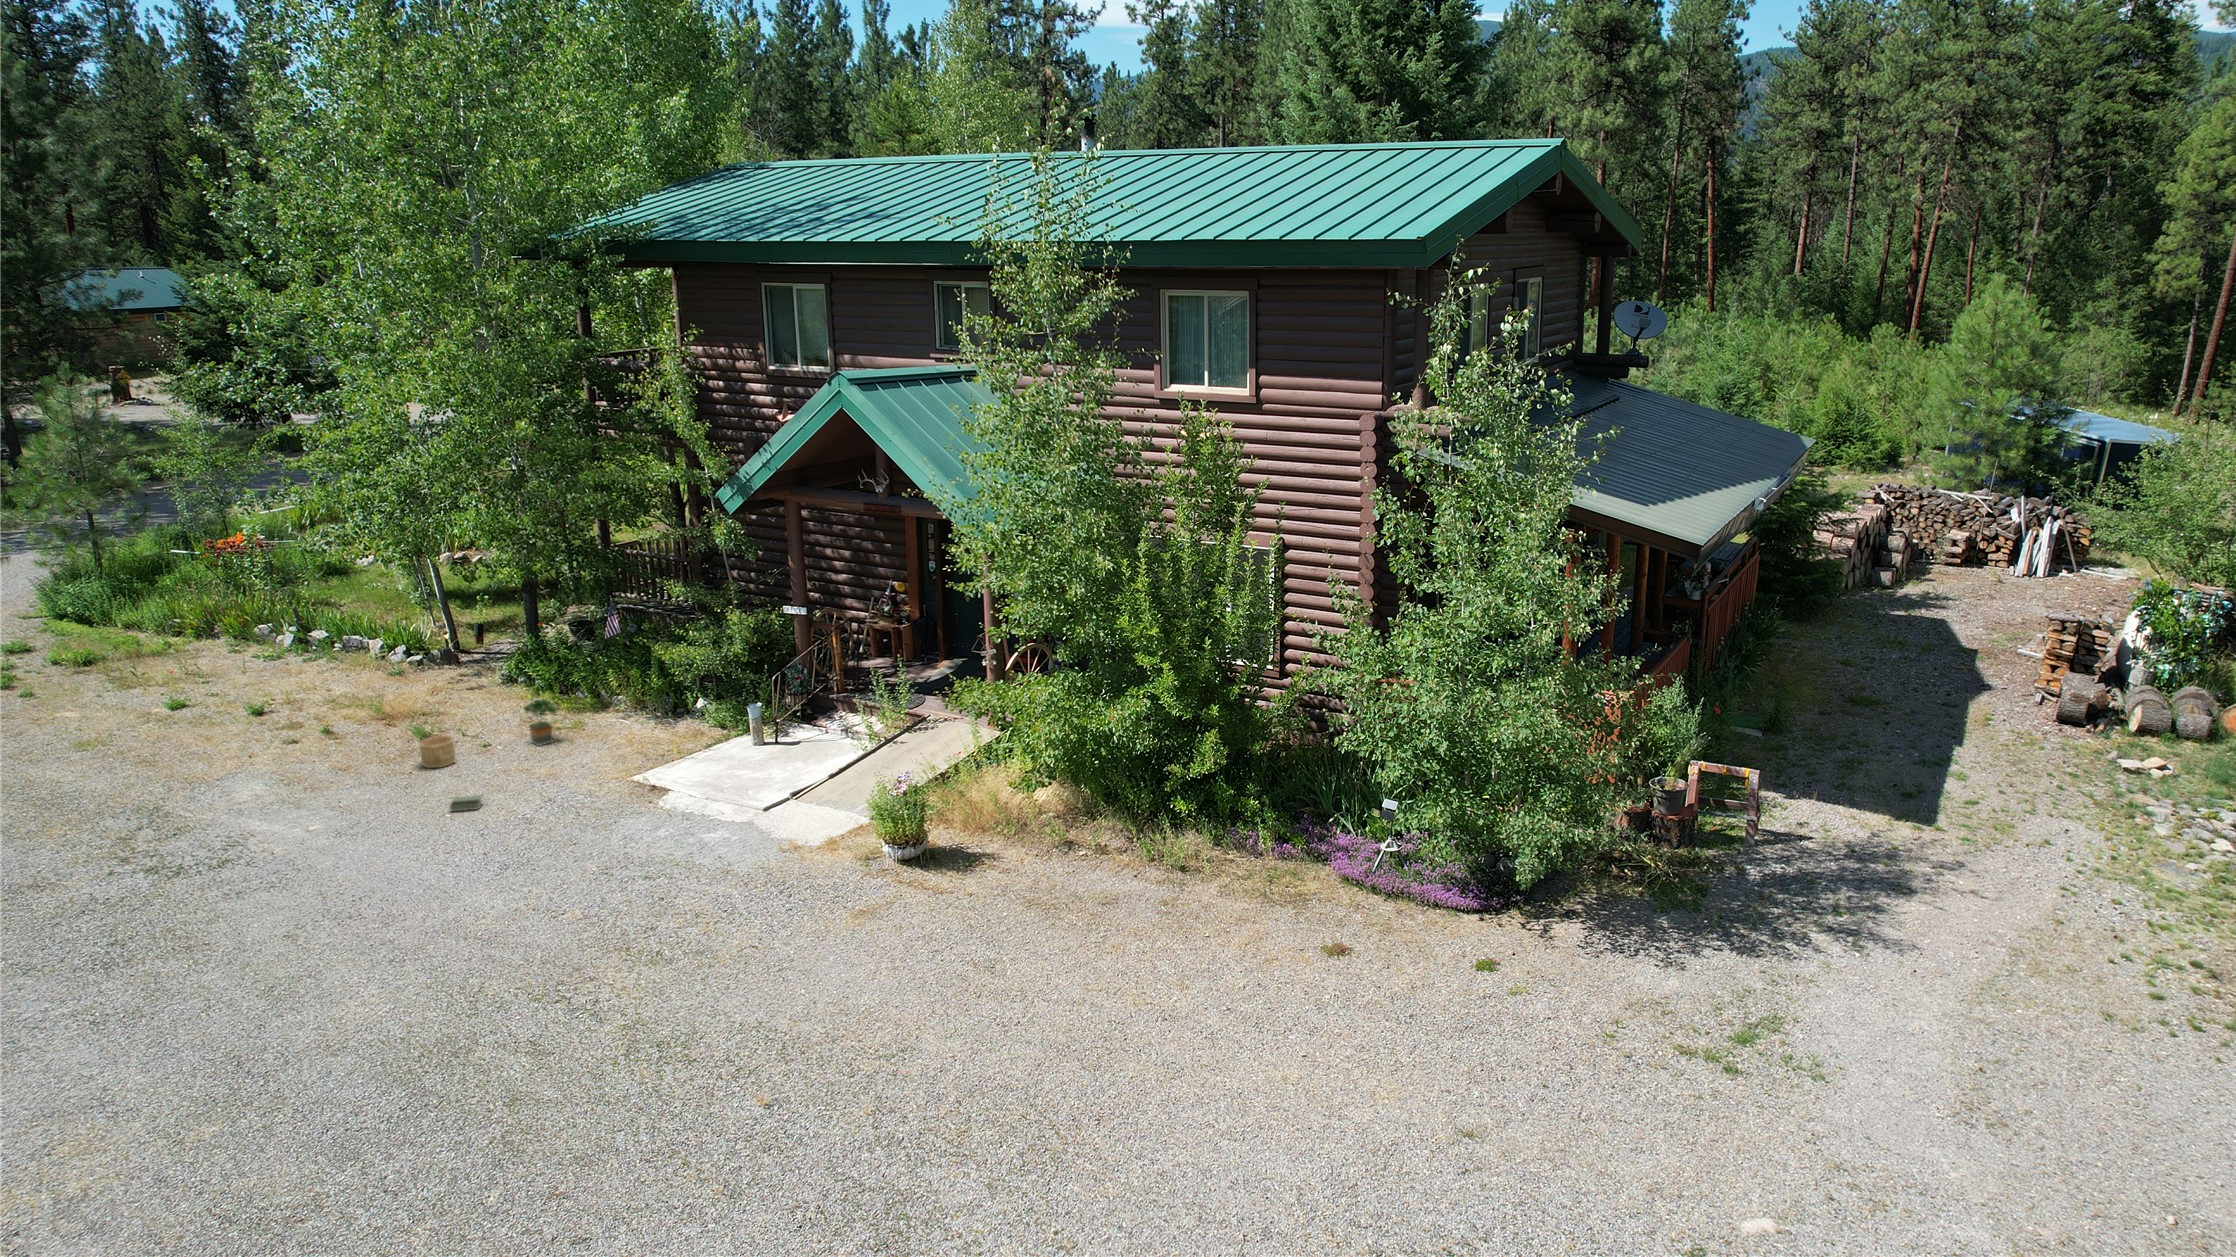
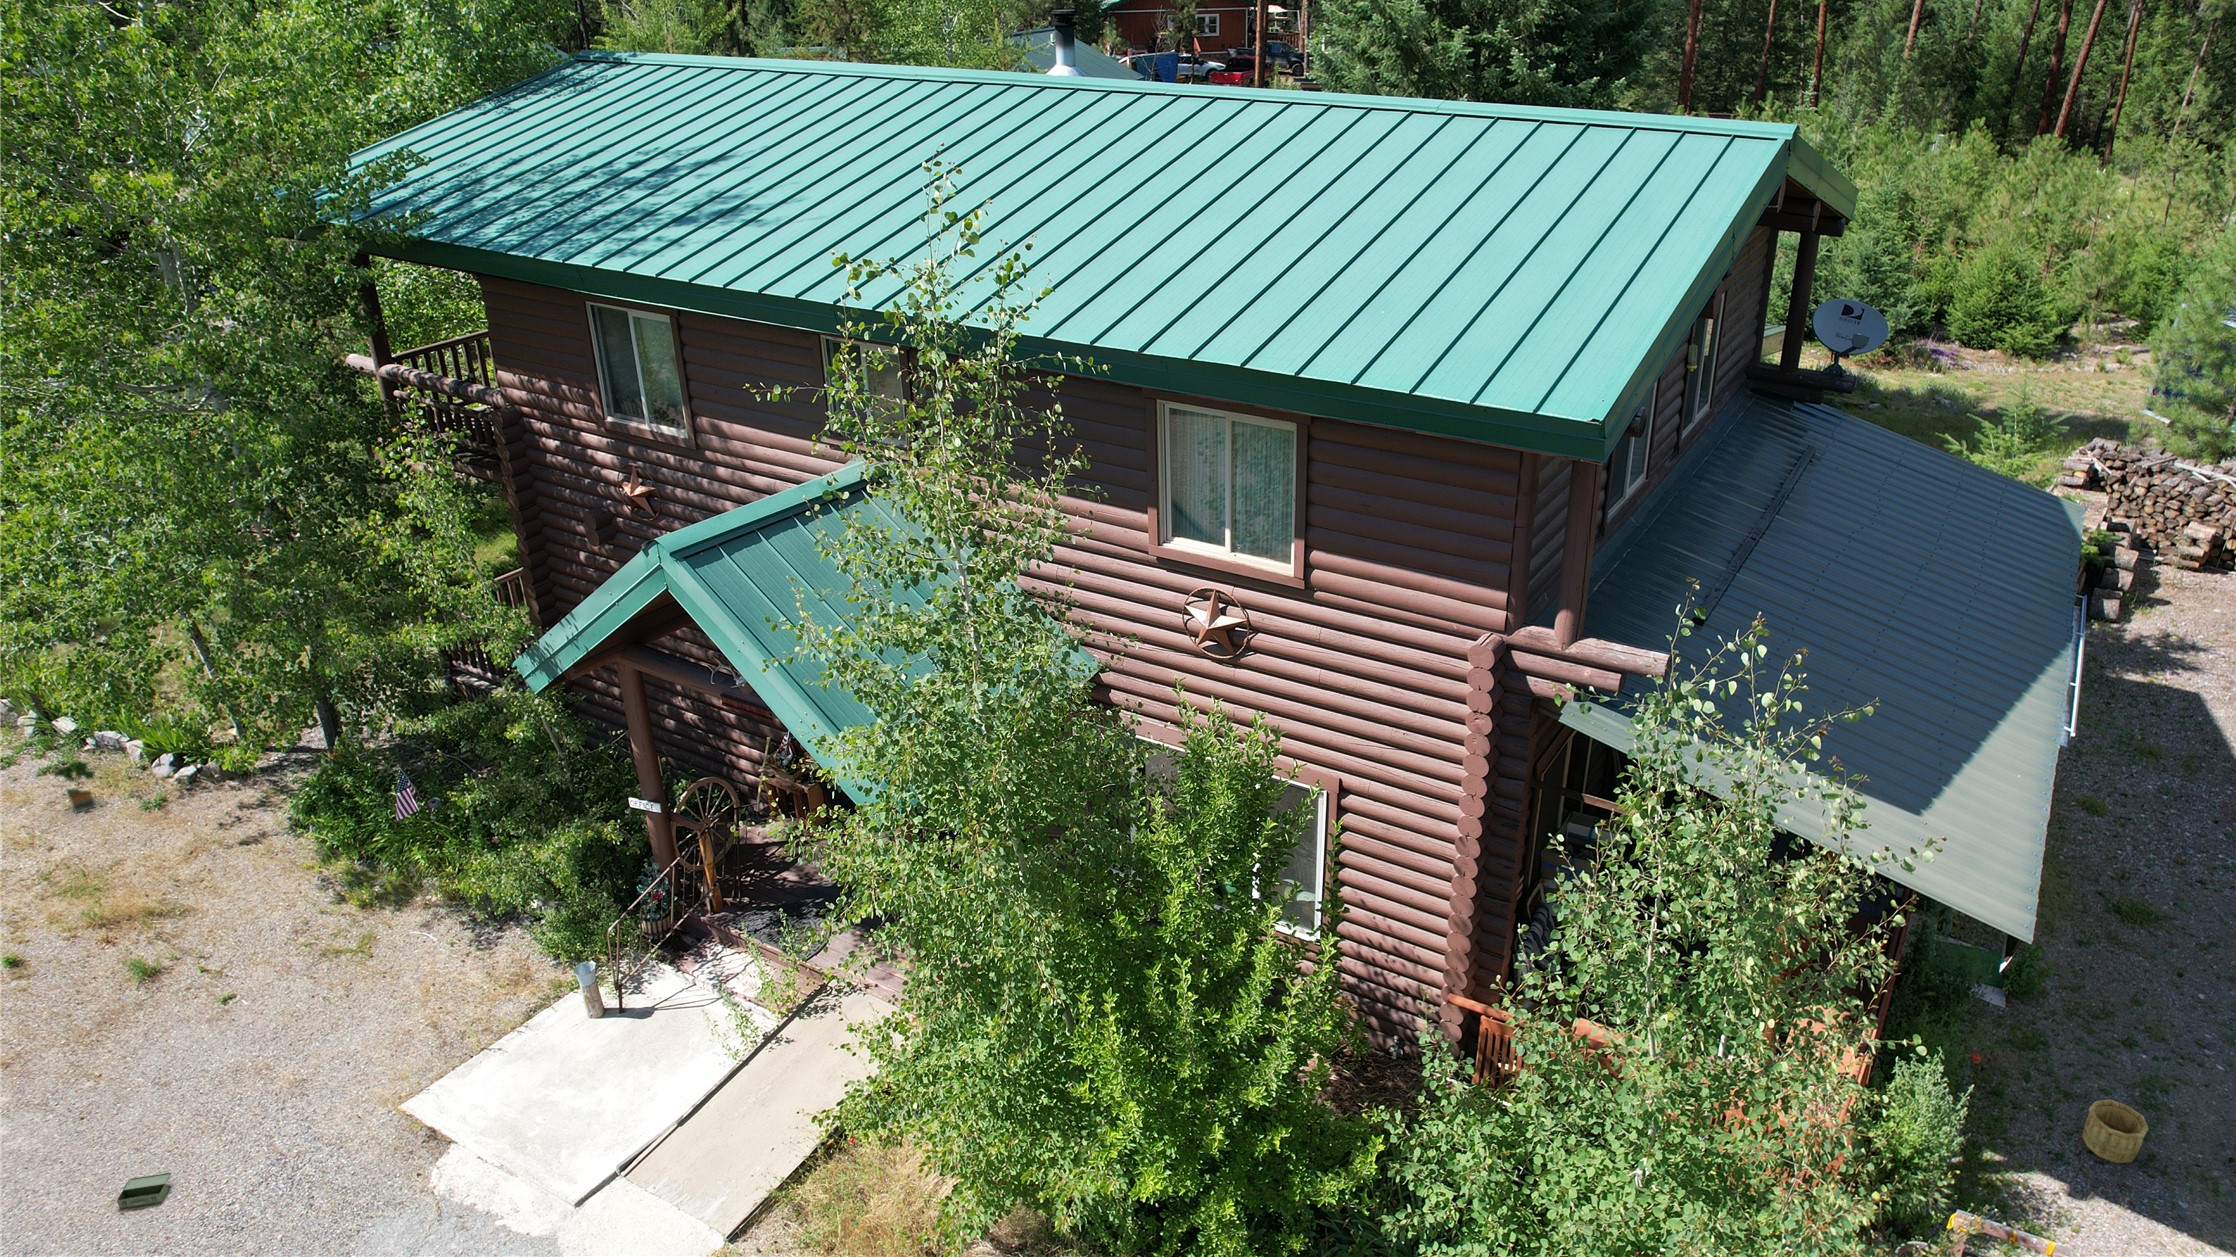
potted tree: present [524,700,557,746] -> present [54,761,96,813]
wooden bucket: present [419,735,455,768] -> present [2082,1100,2149,1163]

